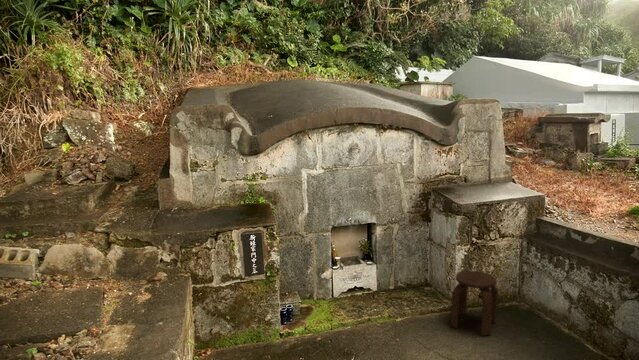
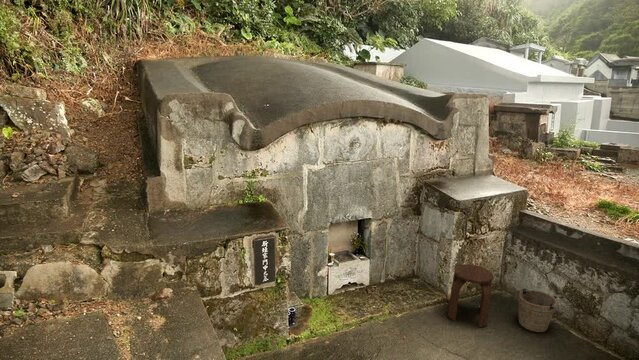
bucket: none [527,298,573,345] -> present [518,289,560,332]

